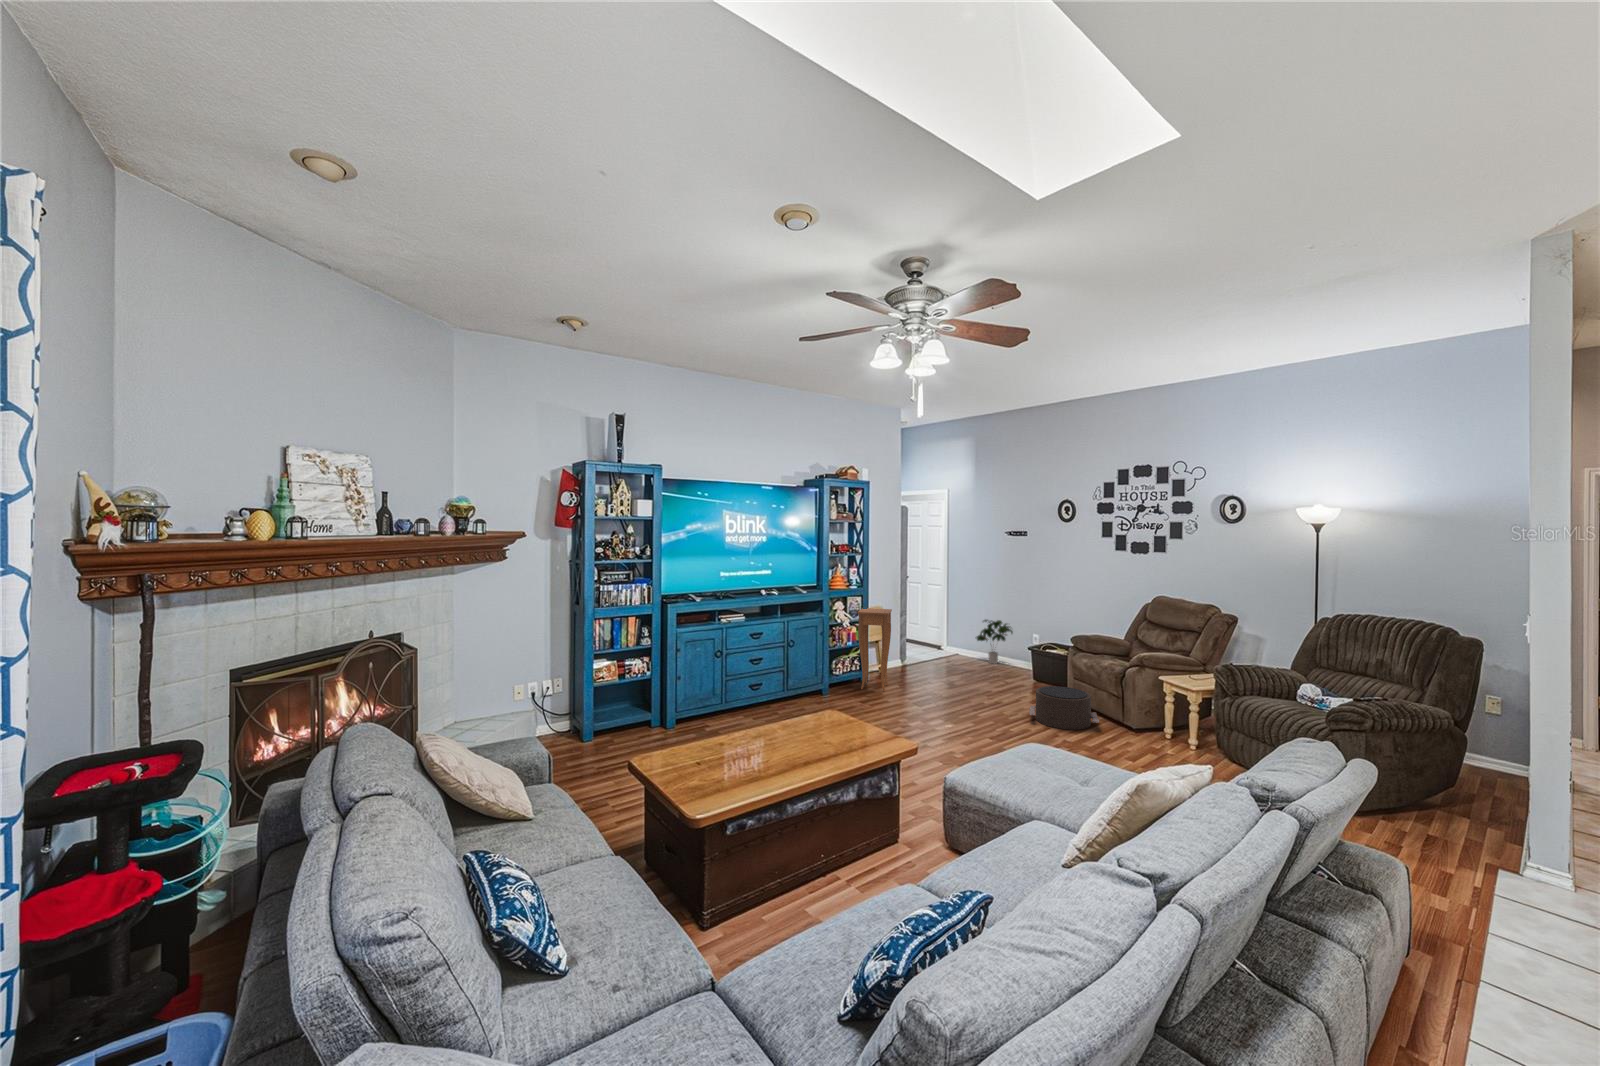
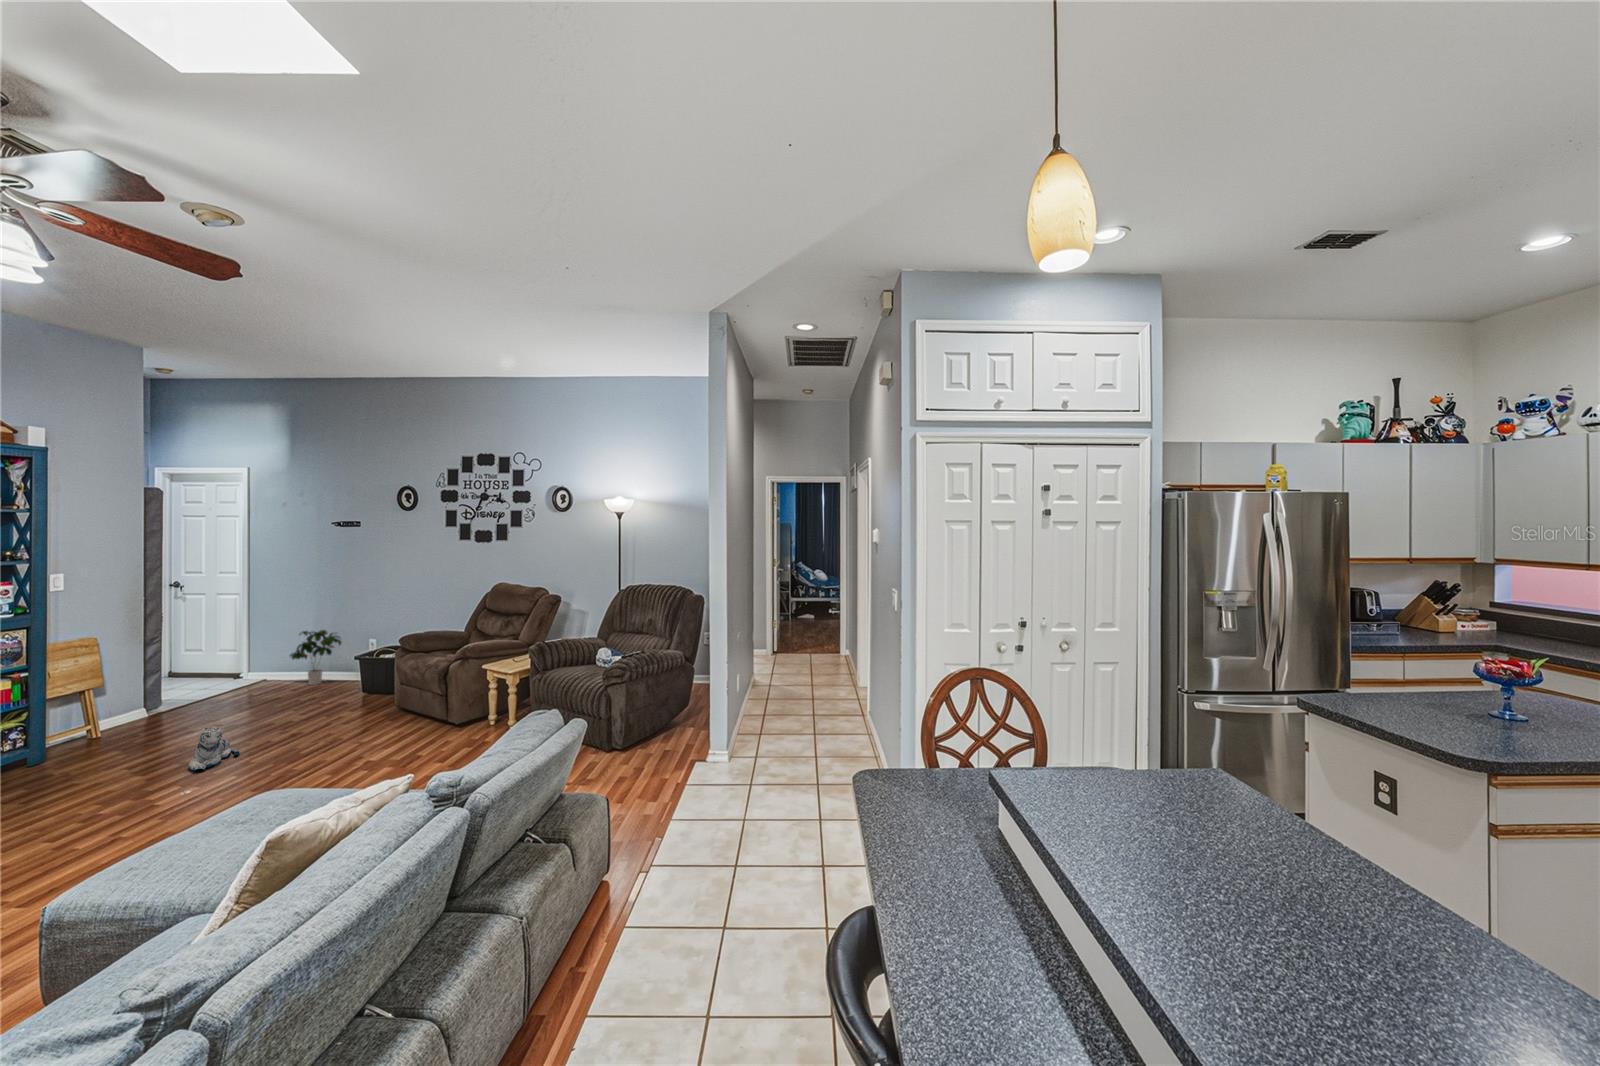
side table: present [858,608,892,691] -> none [47,632,125,758]
pouf: present [1029,686,1099,730] -> none [335,694,421,743]
plush toy: none [934,689,963,721] -> present [188,728,240,771]

